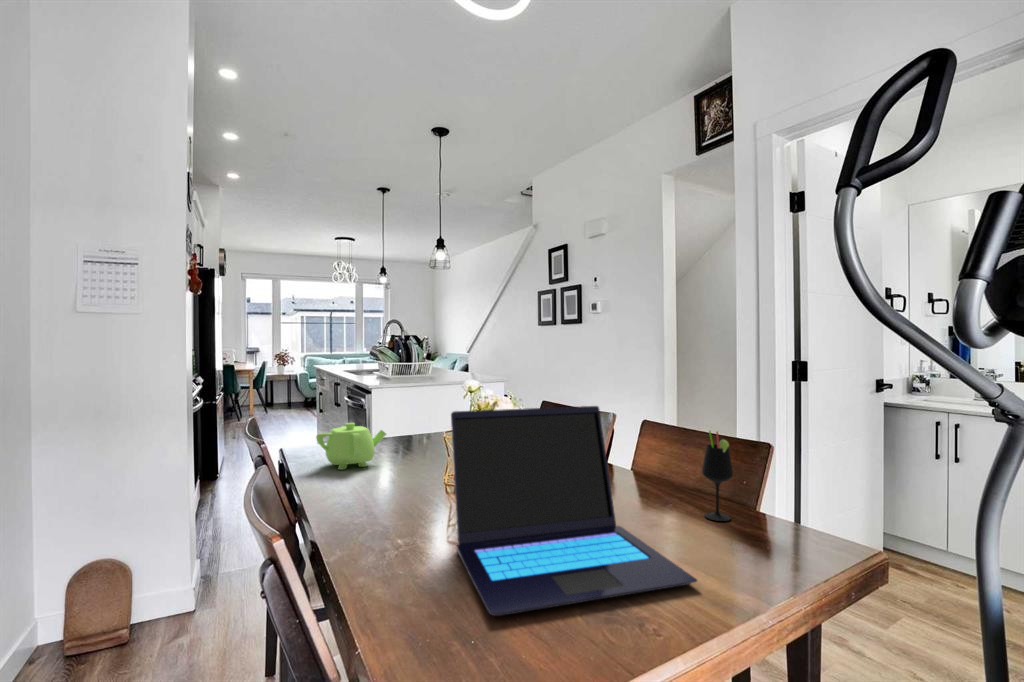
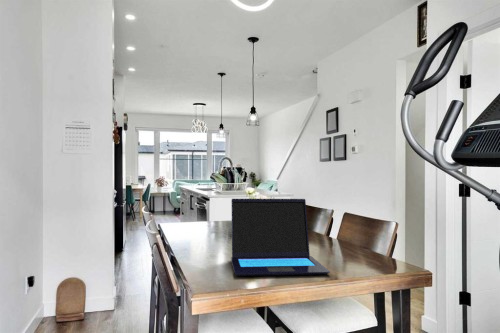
teapot: present [316,423,386,470] -> none [175,210,210,233]
wine glass: present [702,431,733,521] -> none [359,213,374,259]

